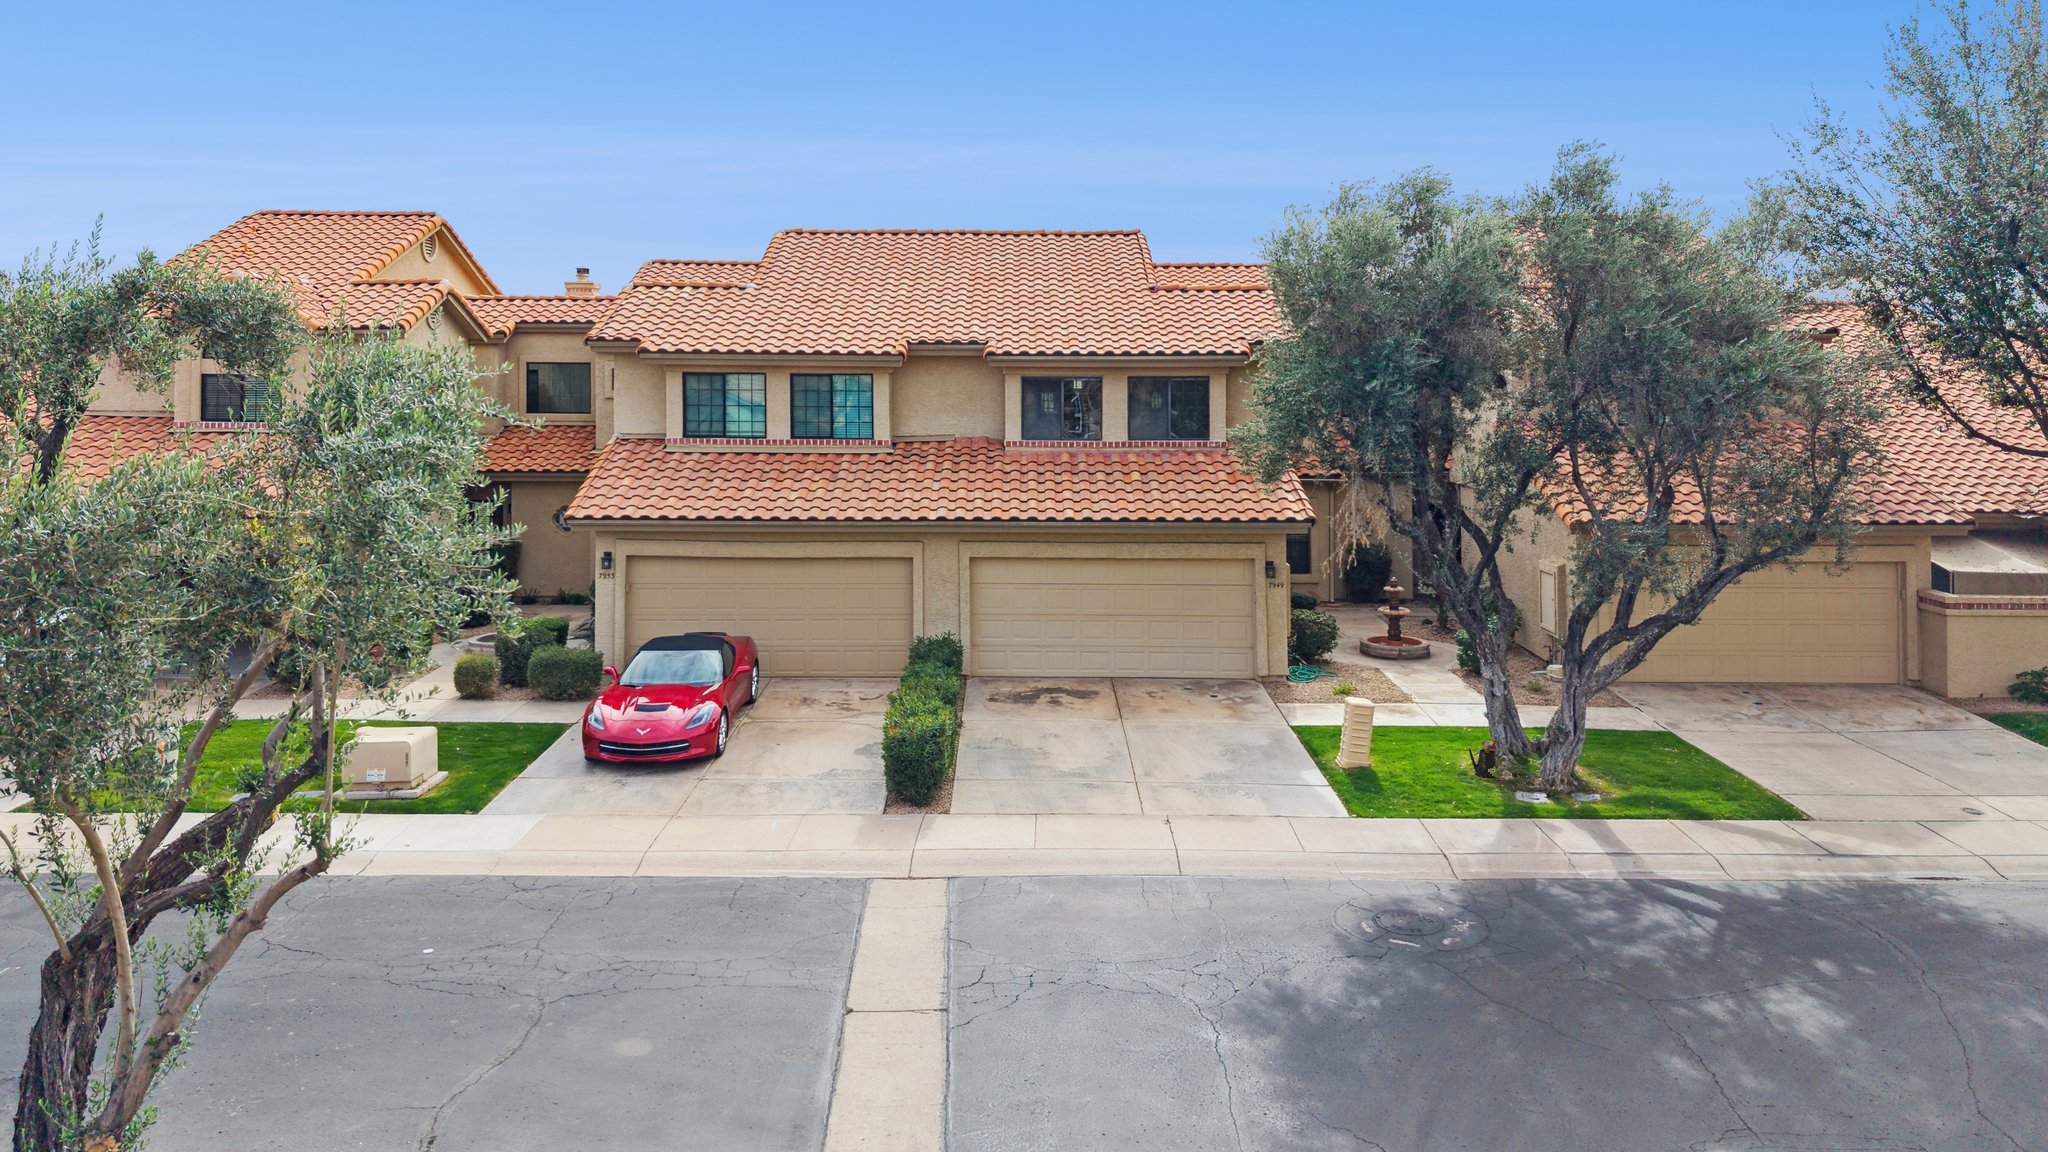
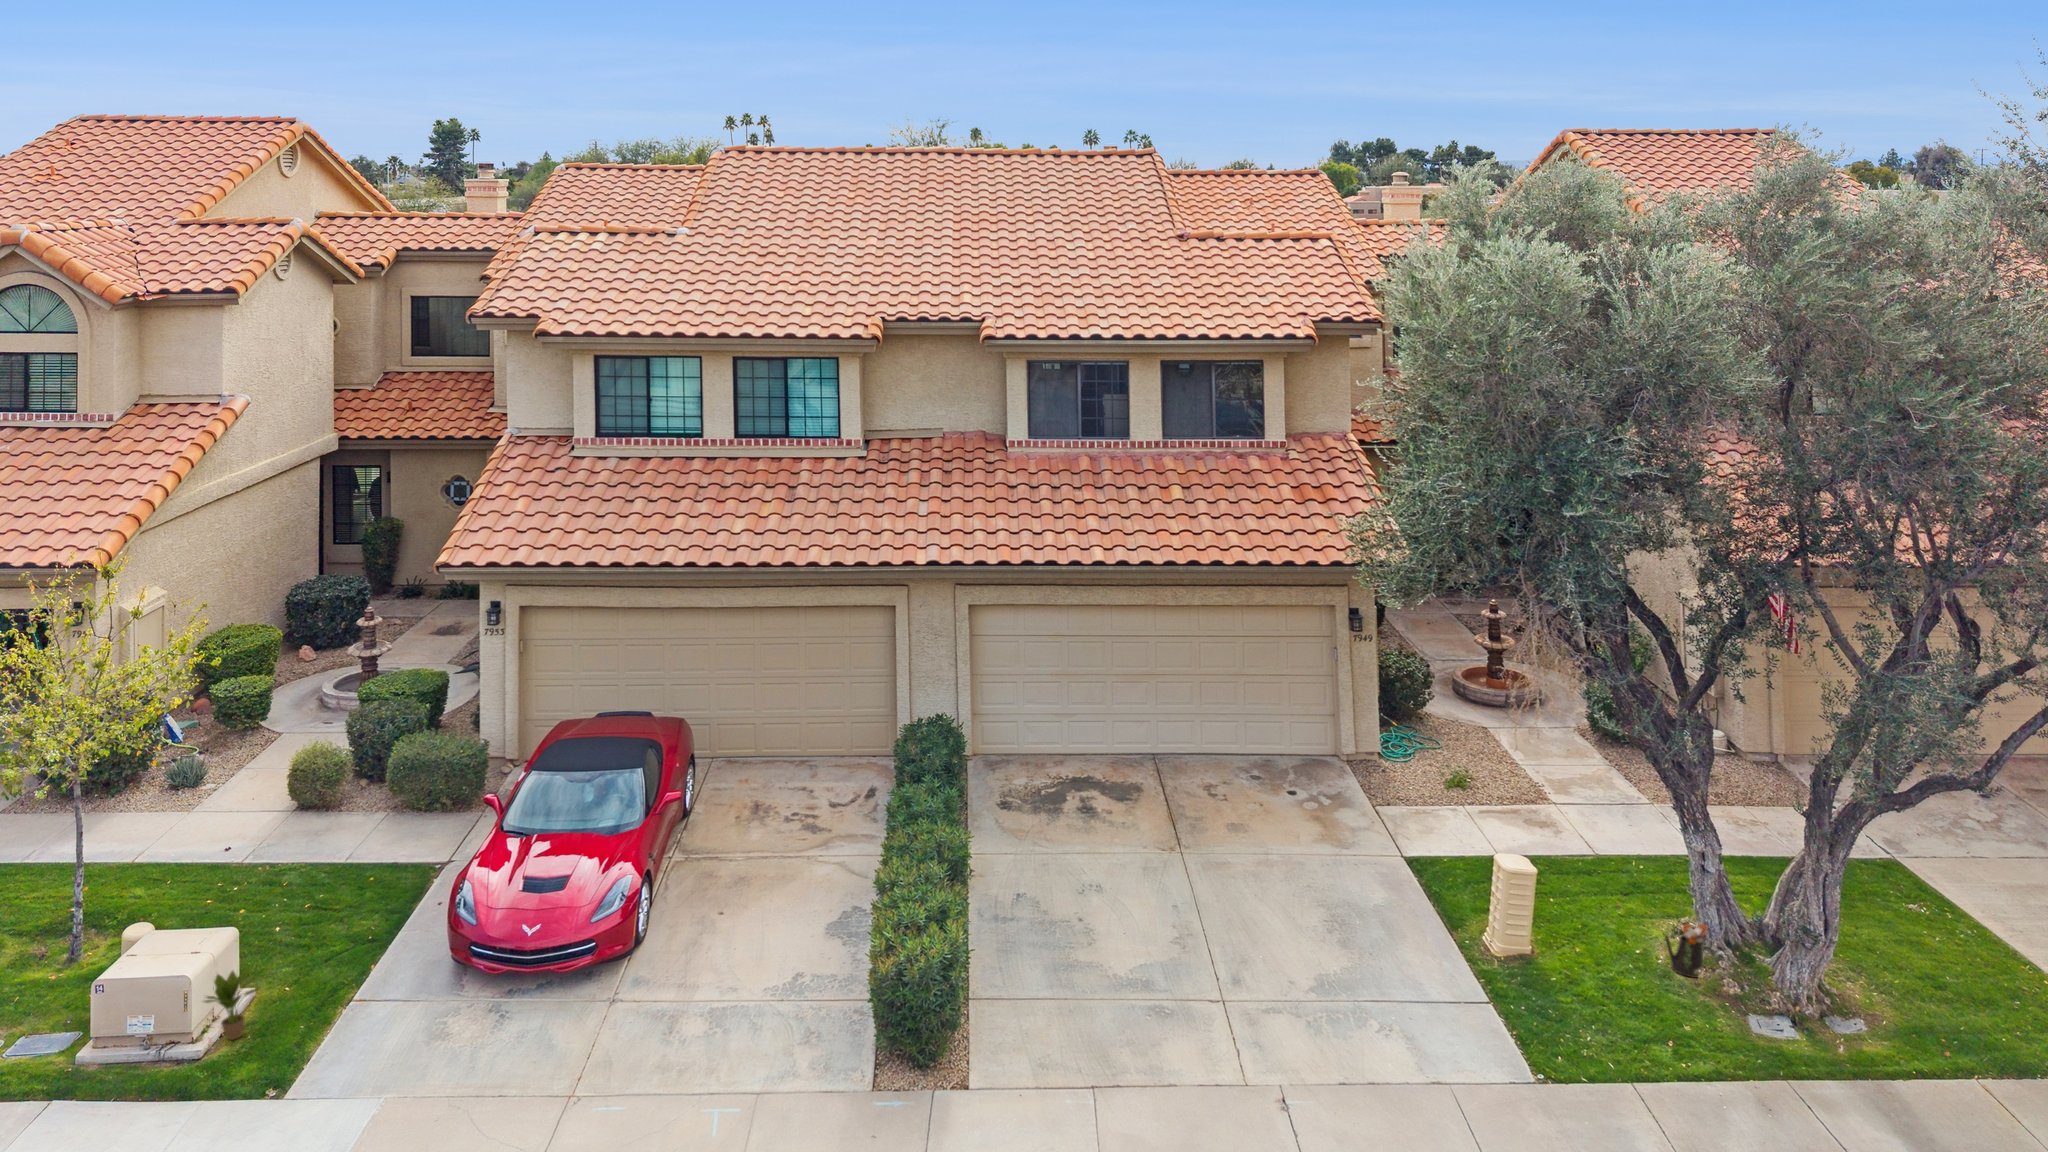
potted plant: none [425,742,464,791] -> present [205,967,259,1040]

